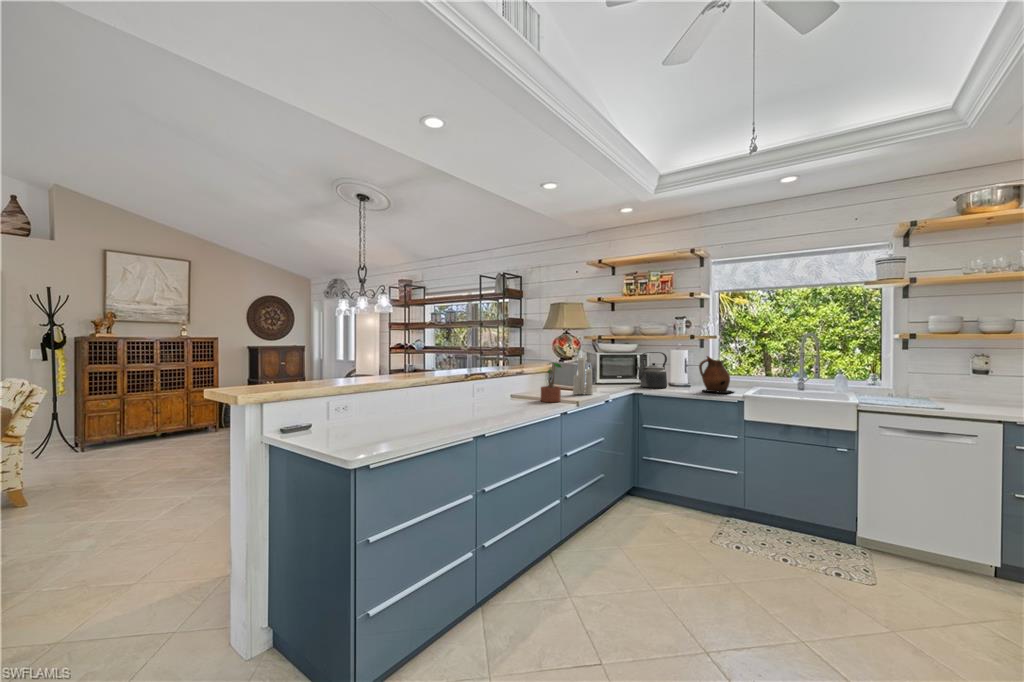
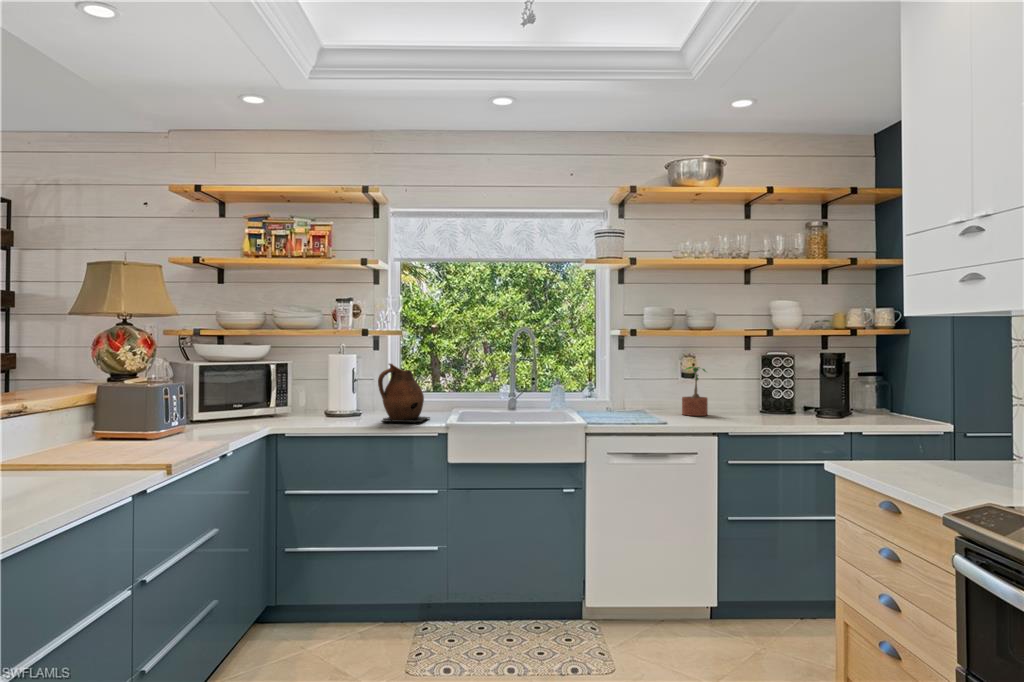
kettle: present [636,352,667,388] -> none [270,358,325,422]
candle: present [573,358,593,395] -> none [135,359,184,453]
potted plant: present [541,363,561,402] -> present [682,367,708,416]

